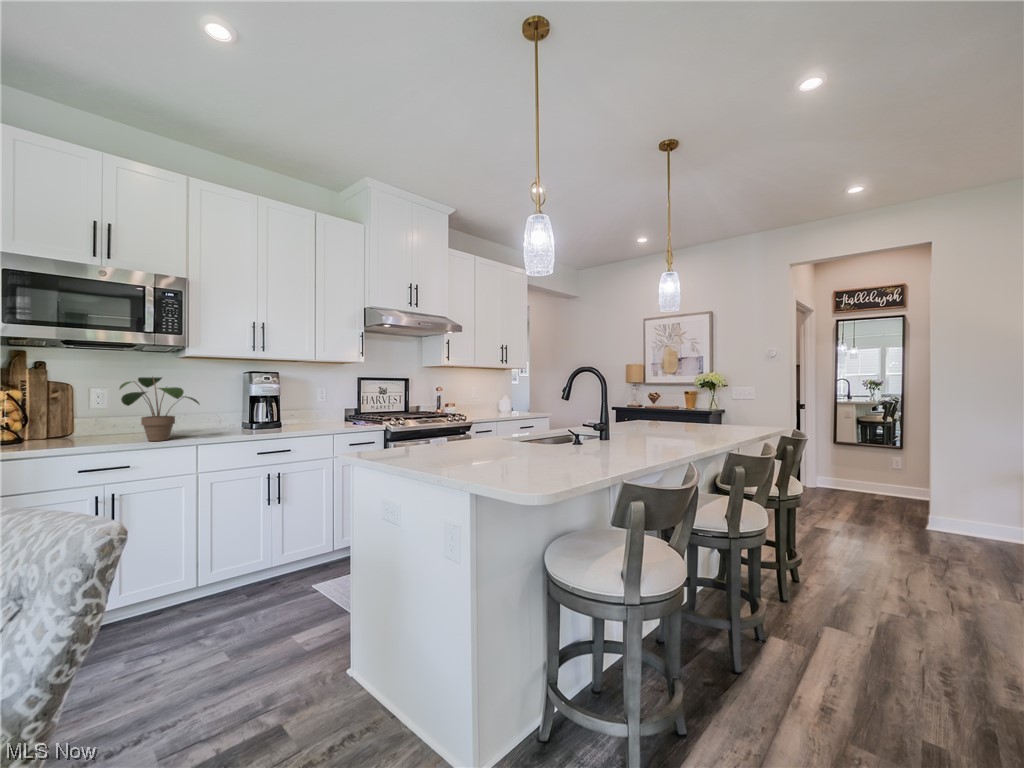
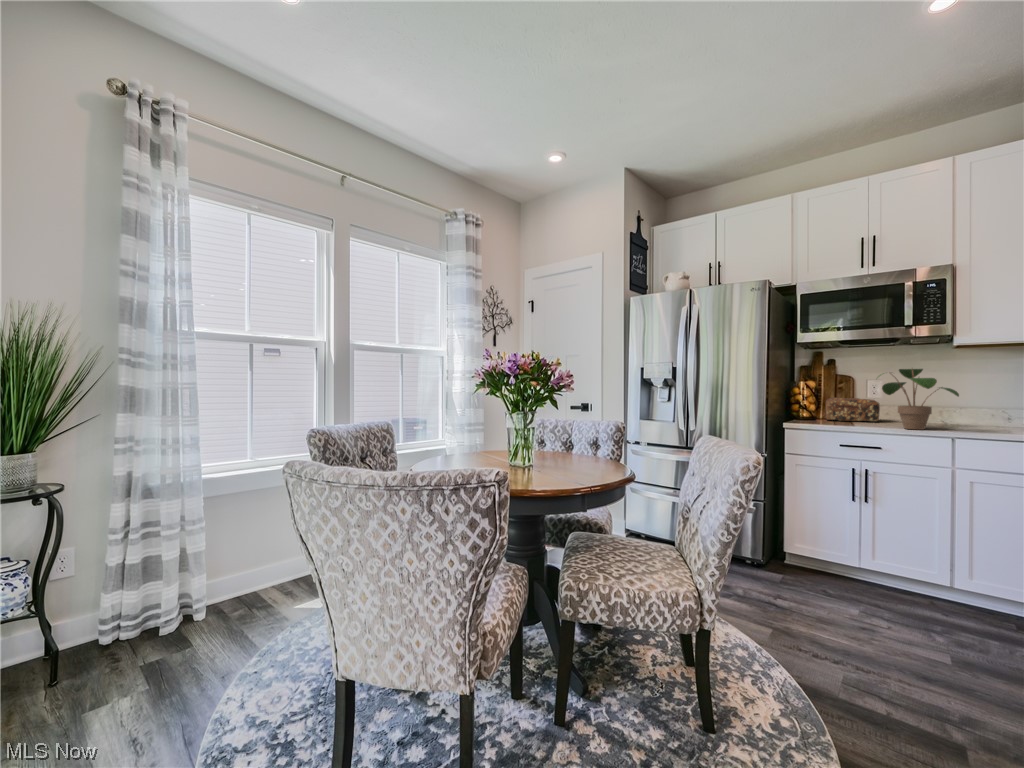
bread loaf: none [35,410,112,441] -> present [826,398,880,422]

